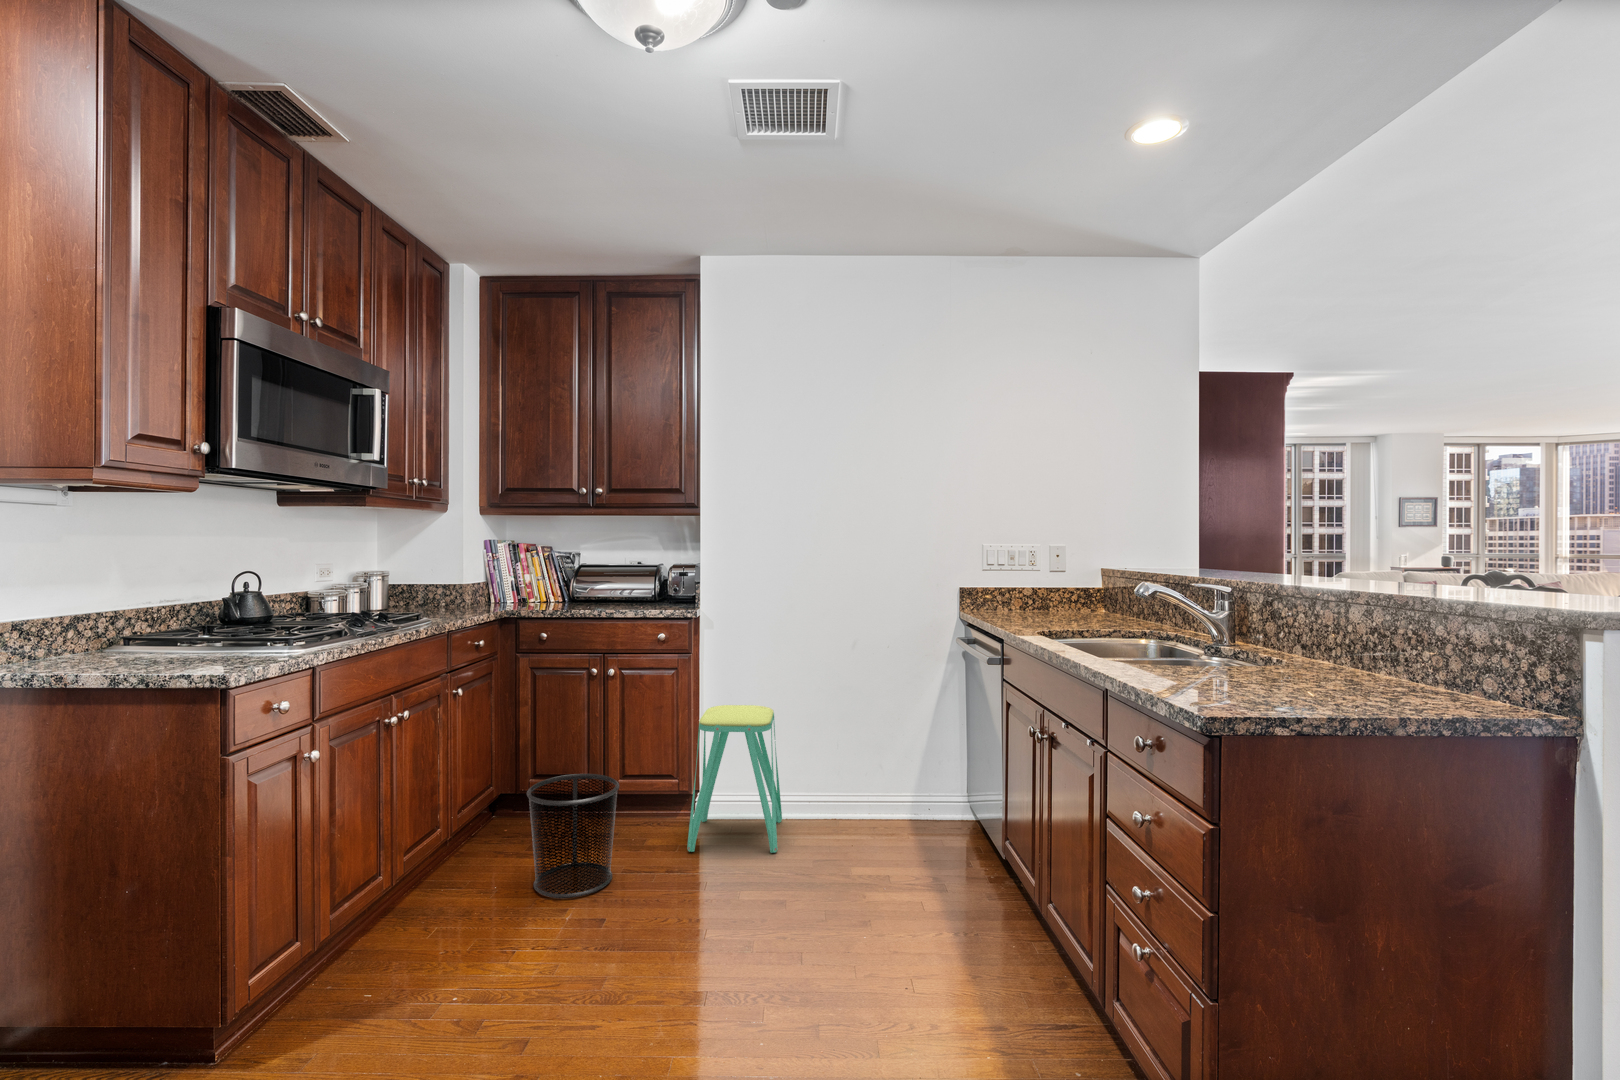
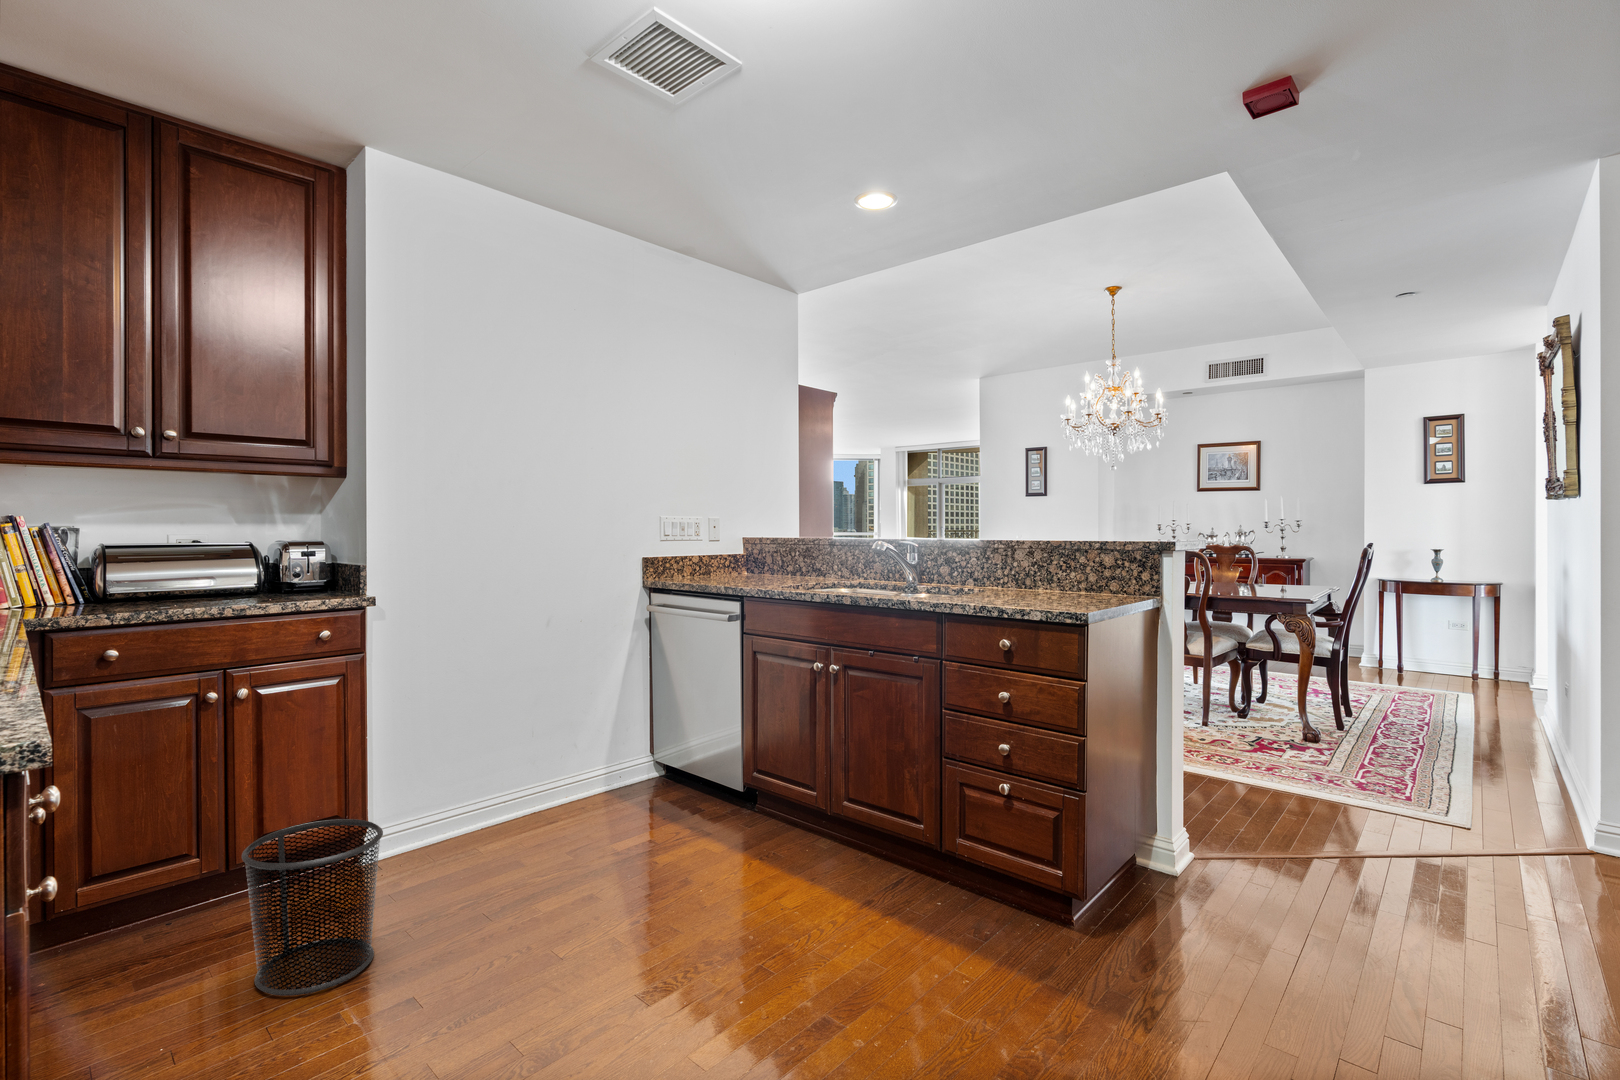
stool: present [687,705,782,853] -> none [382,704,523,889]

